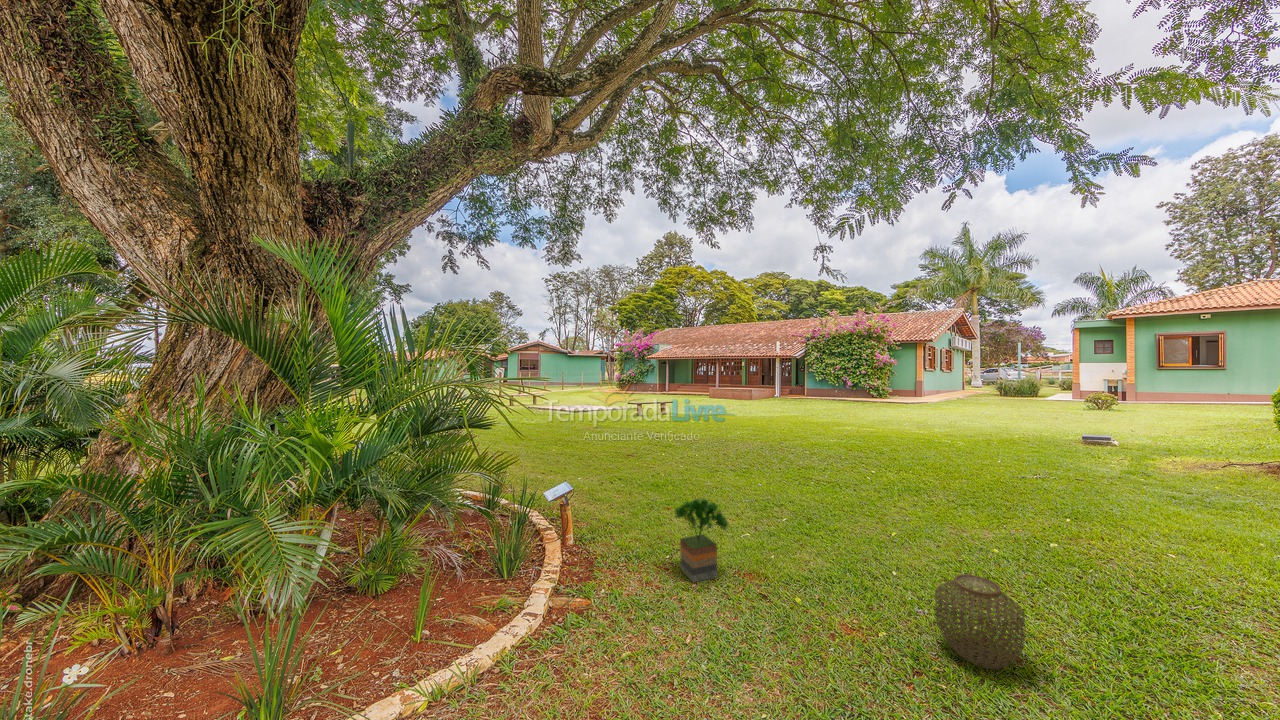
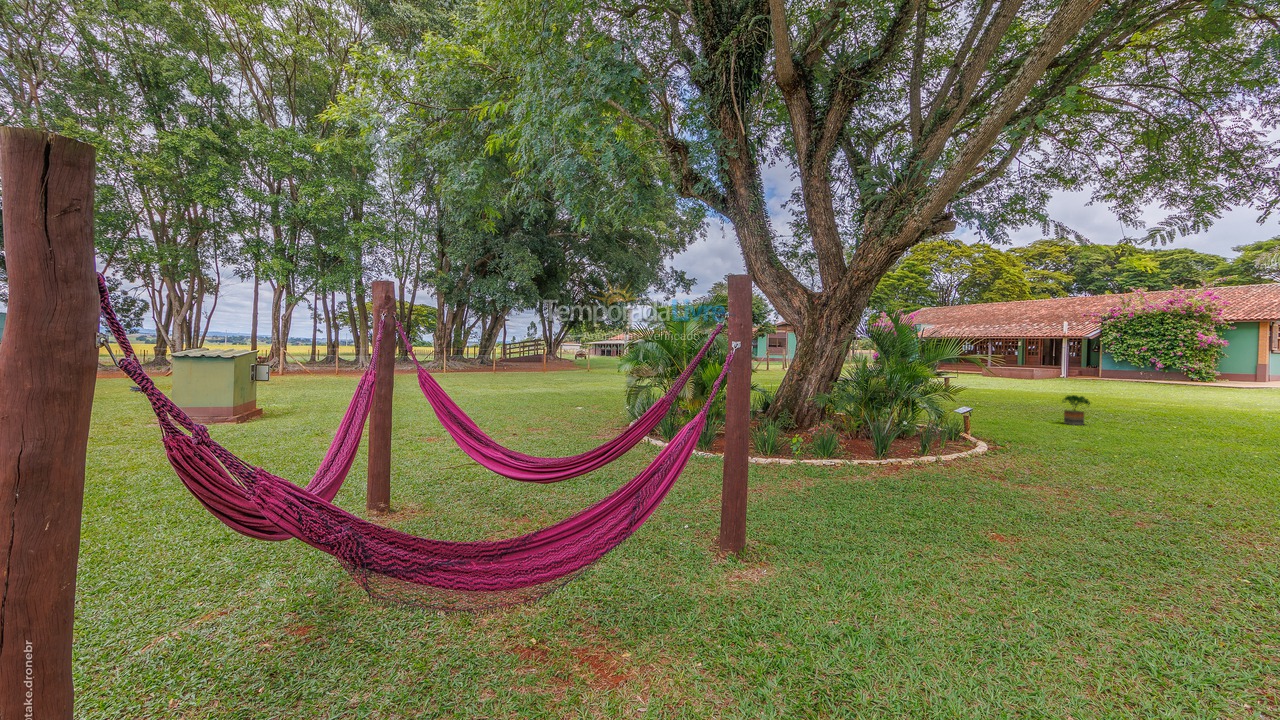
woven basket: present [935,574,1025,669] -> none [1191,412,1227,439]

